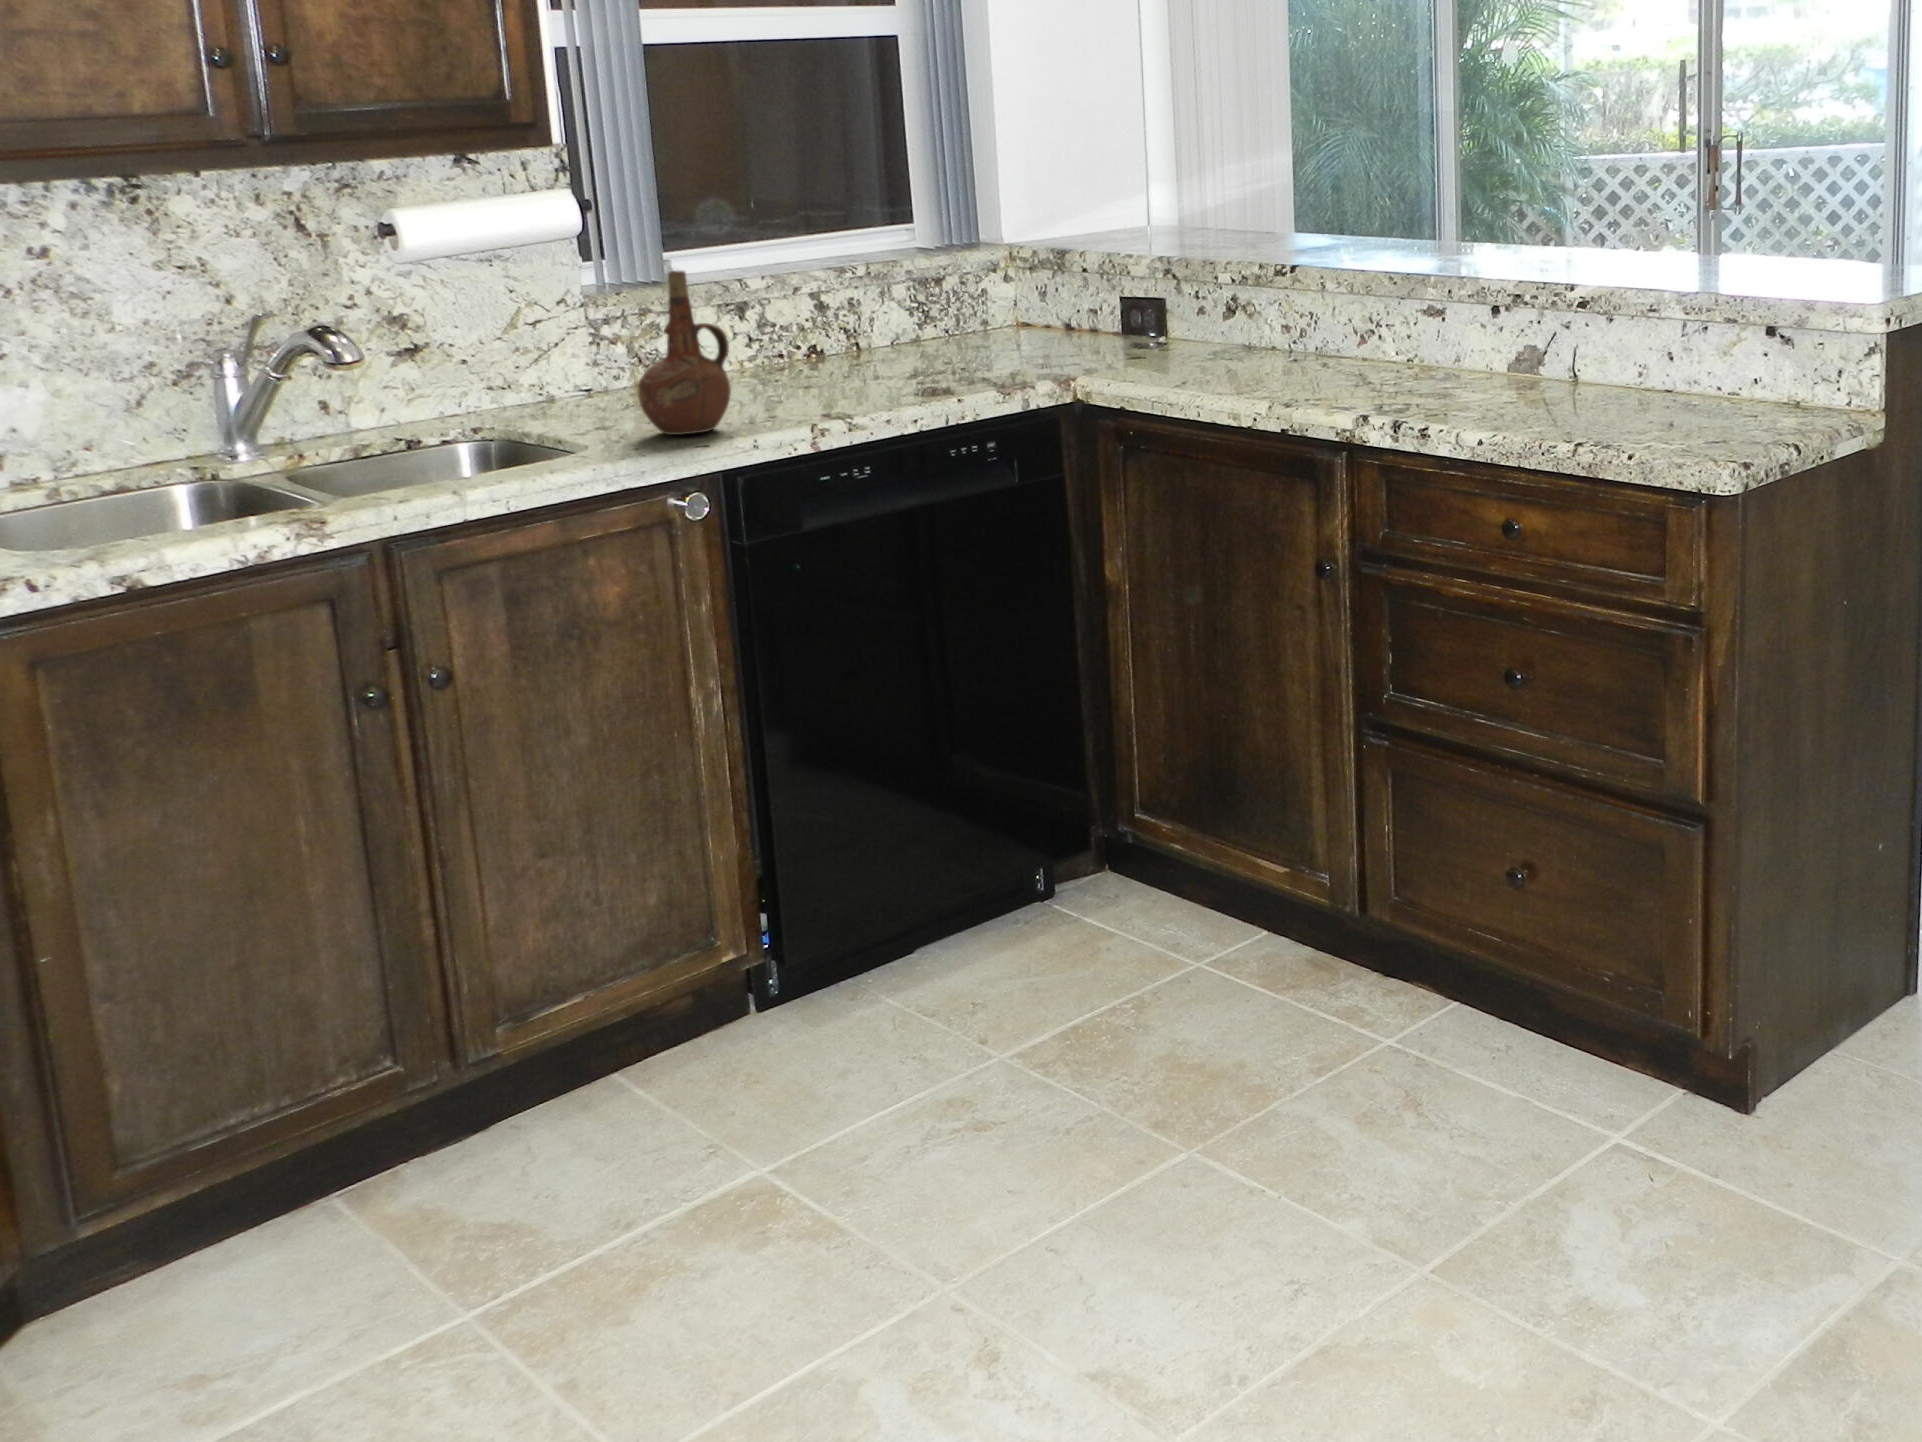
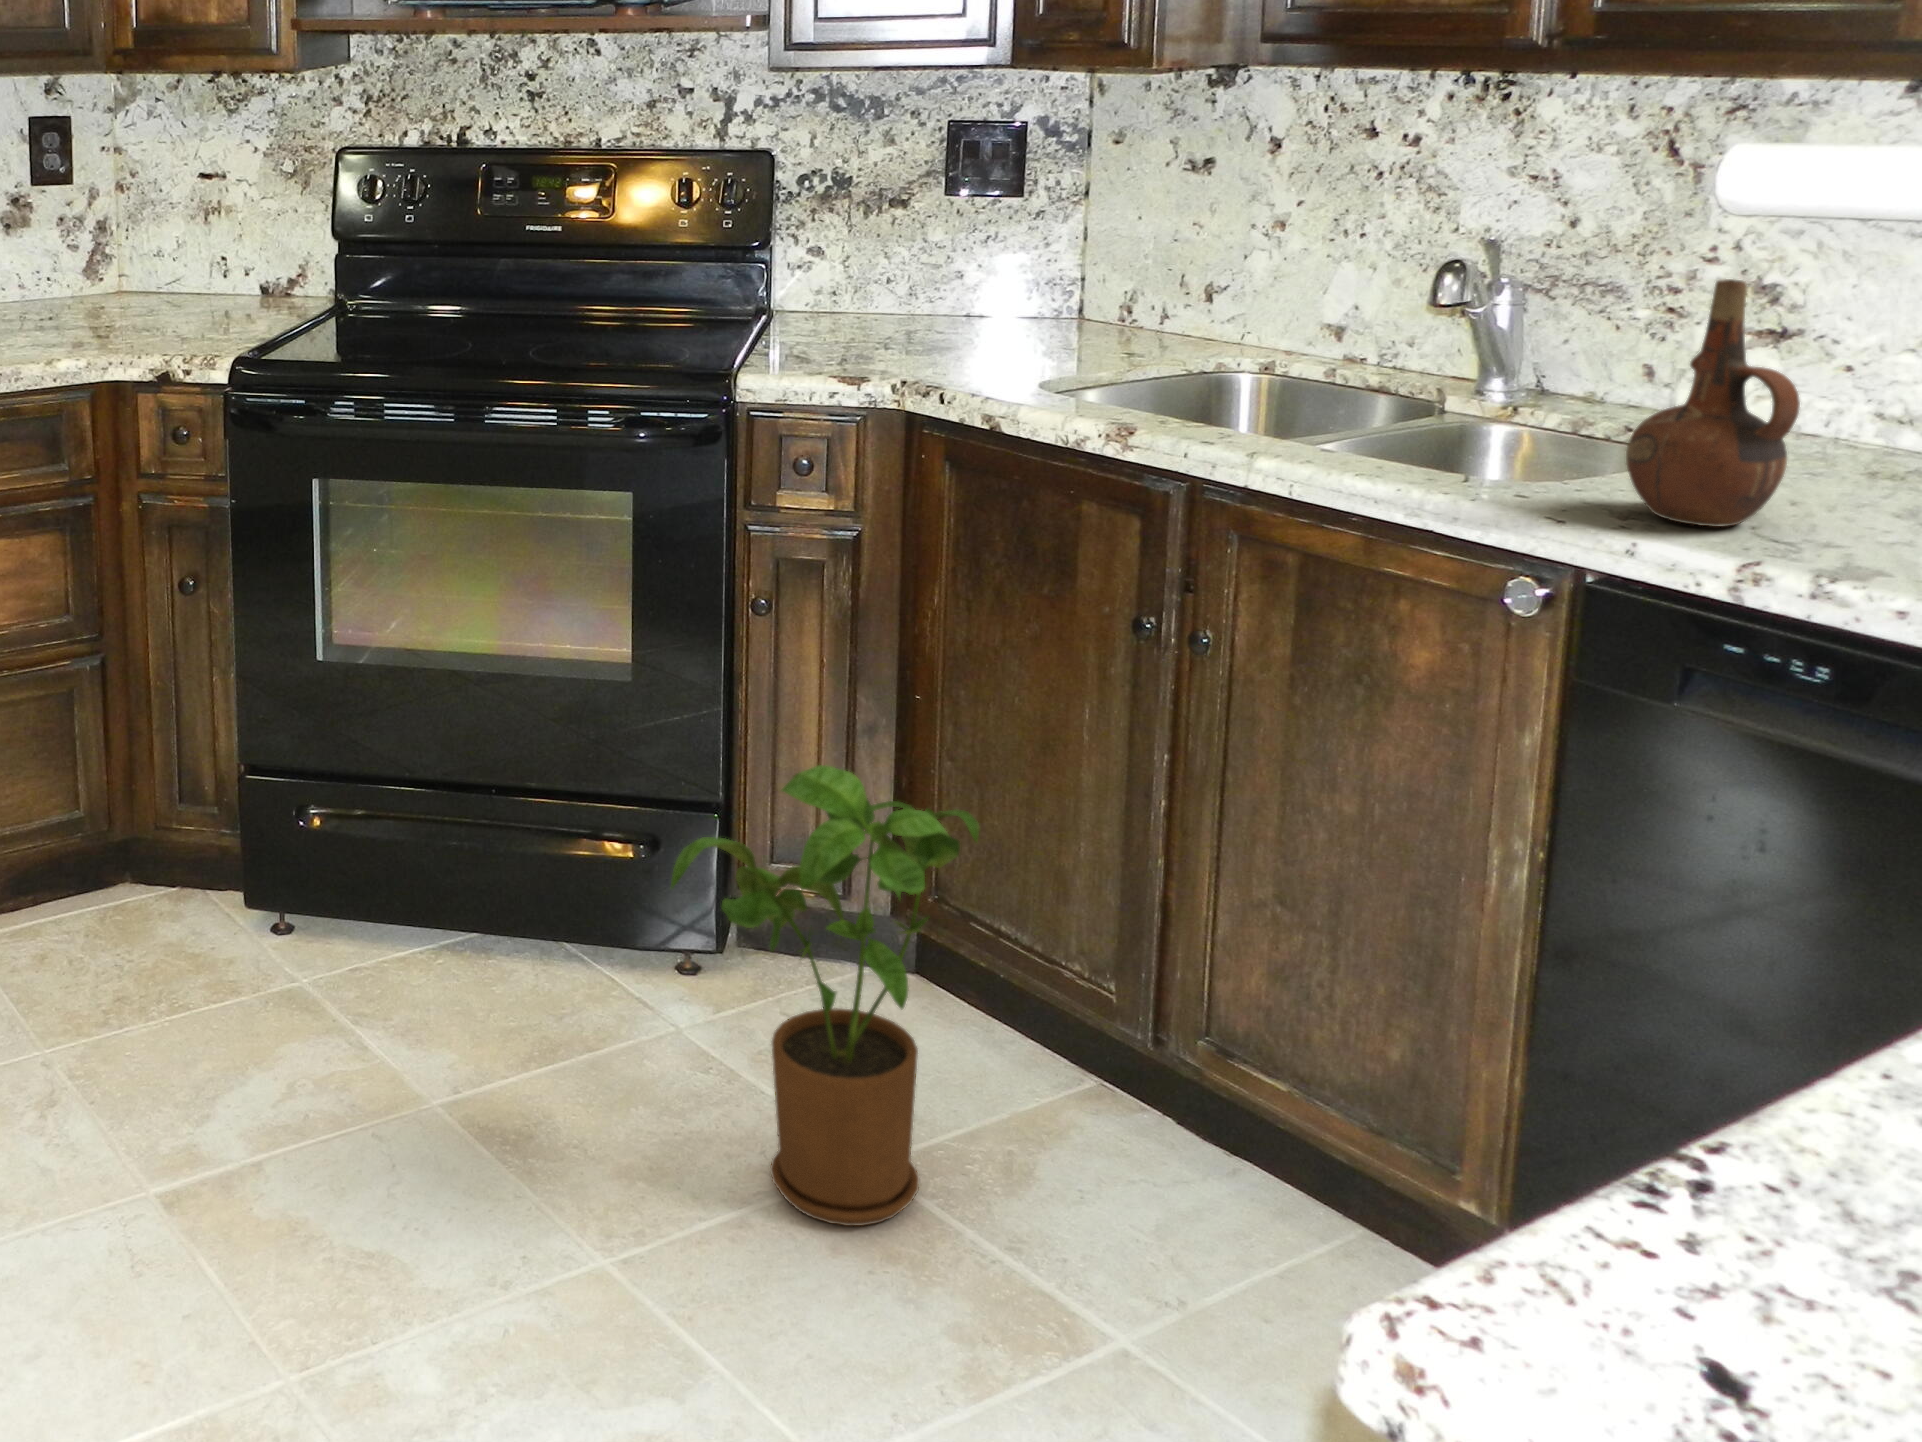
house plant: none [388,844,691,1356] -> present [671,765,980,1226]

